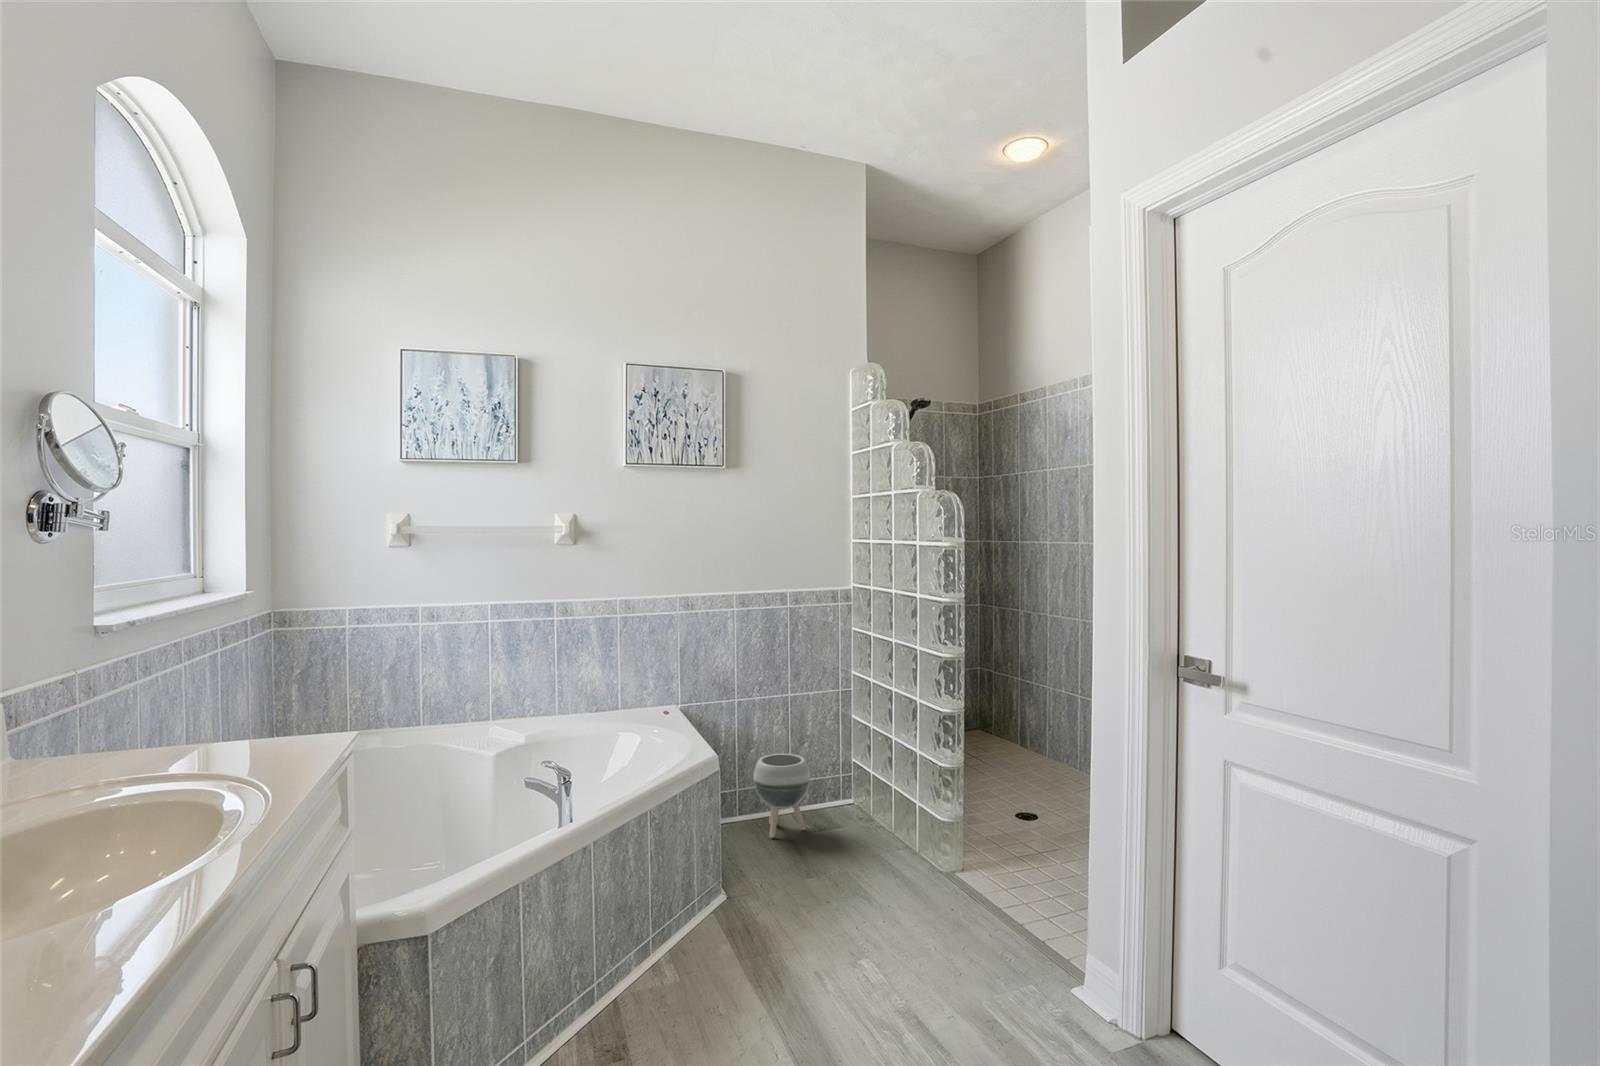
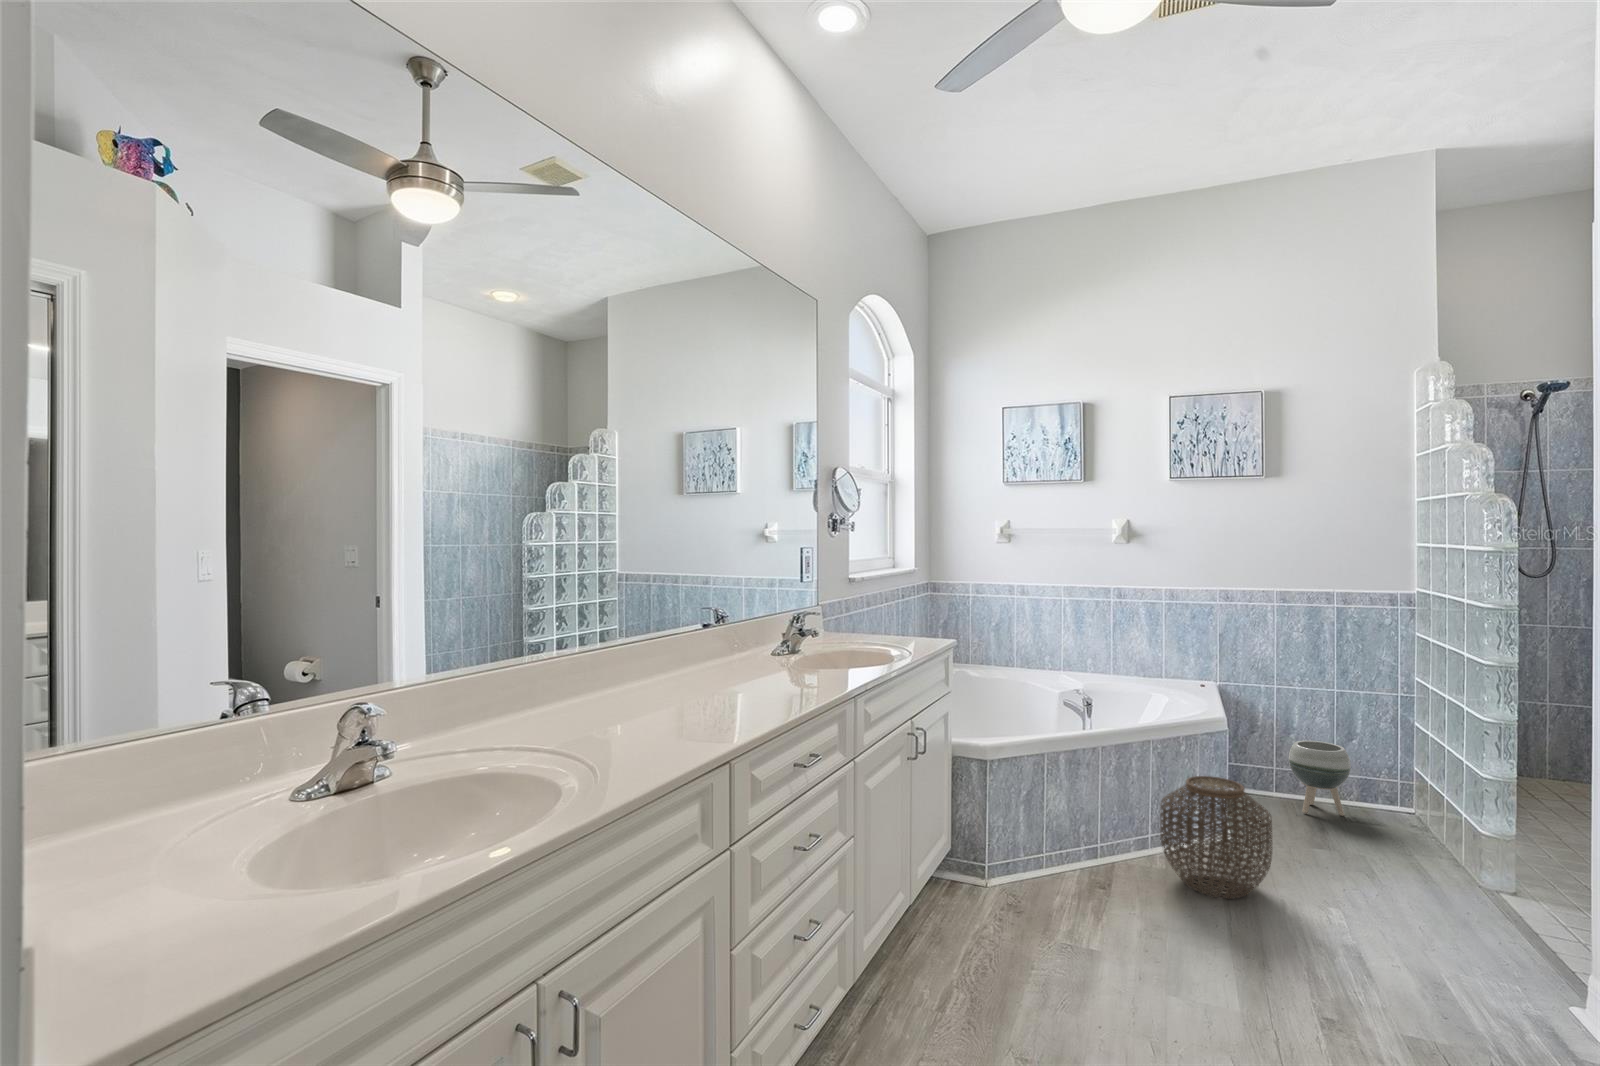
woven basket: none [677,844,807,1010] -> present [1160,776,1272,898]

